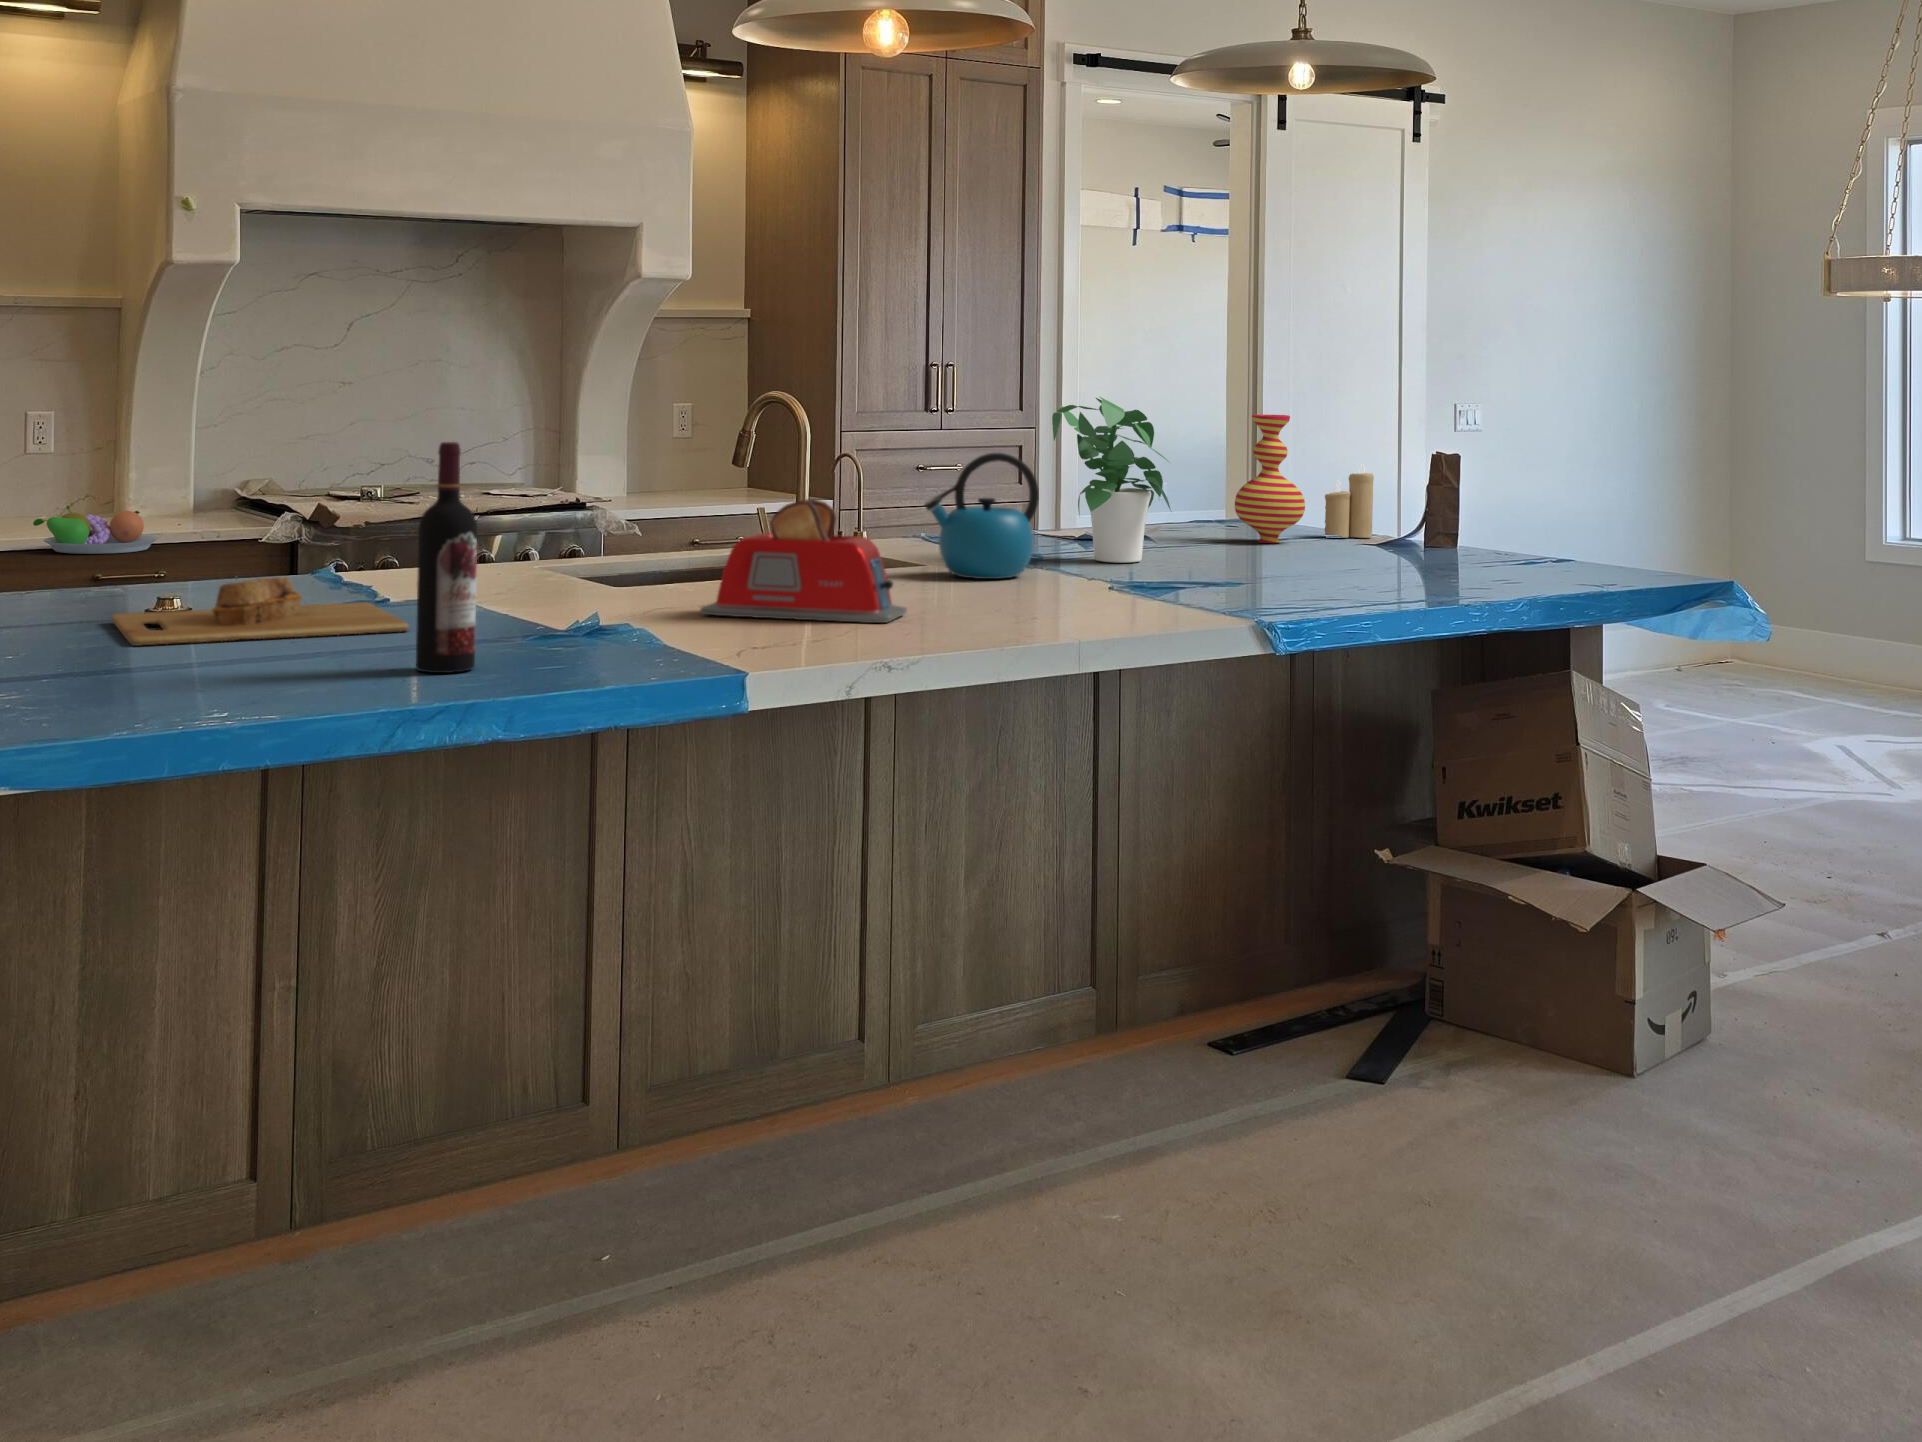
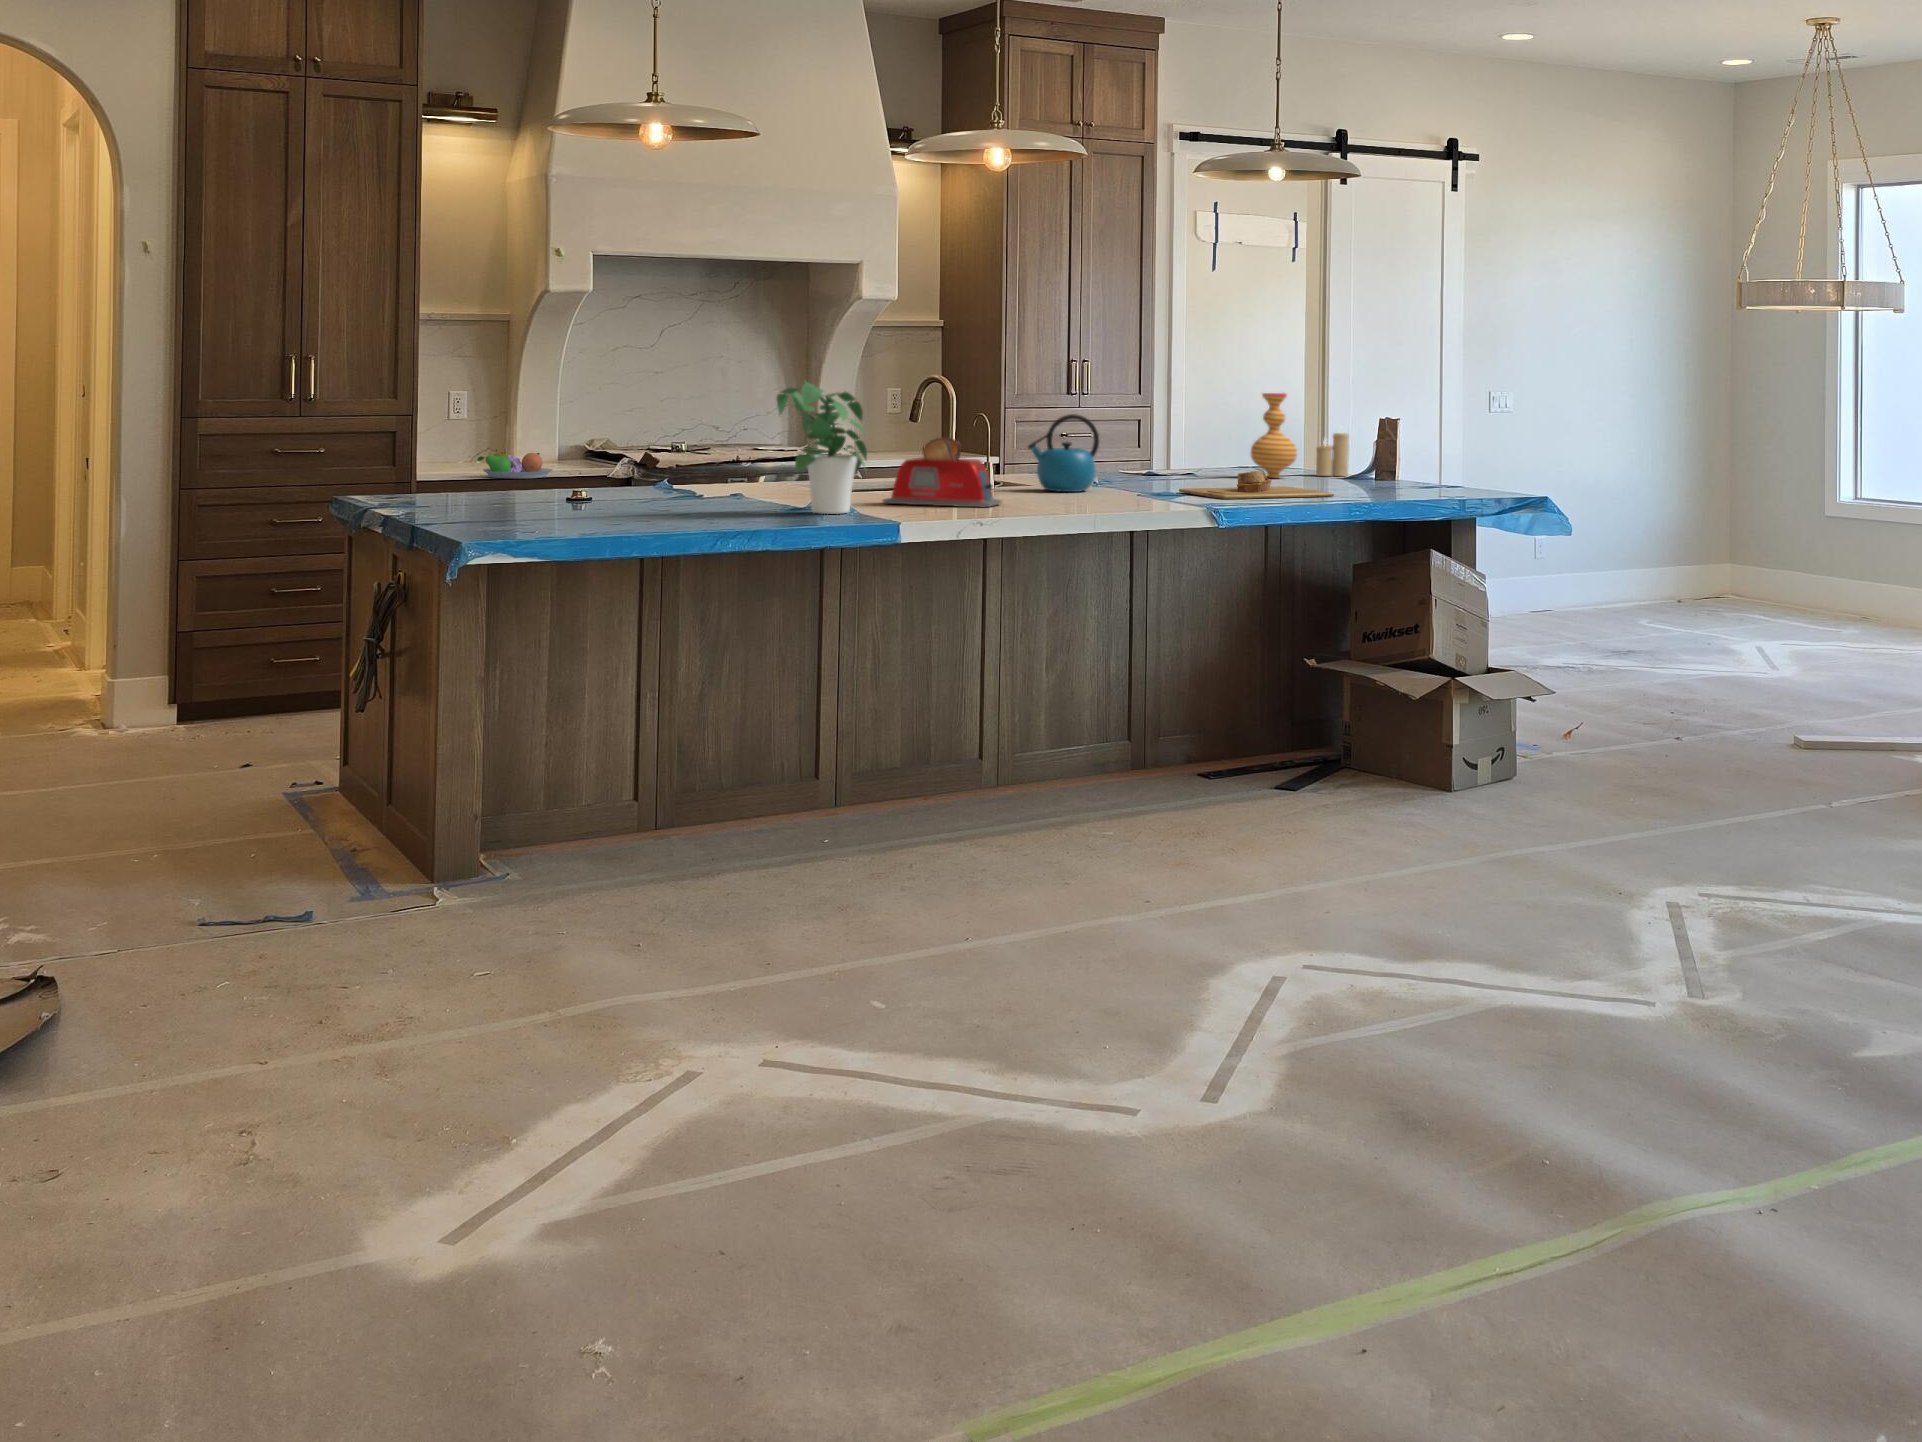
potted plant: present [1052,397,1171,563] -> present [777,382,867,514]
wine bottle: present [416,442,477,673] -> none [725,400,757,521]
cutting board: present [112,577,408,646] -> present [1179,470,1334,499]

